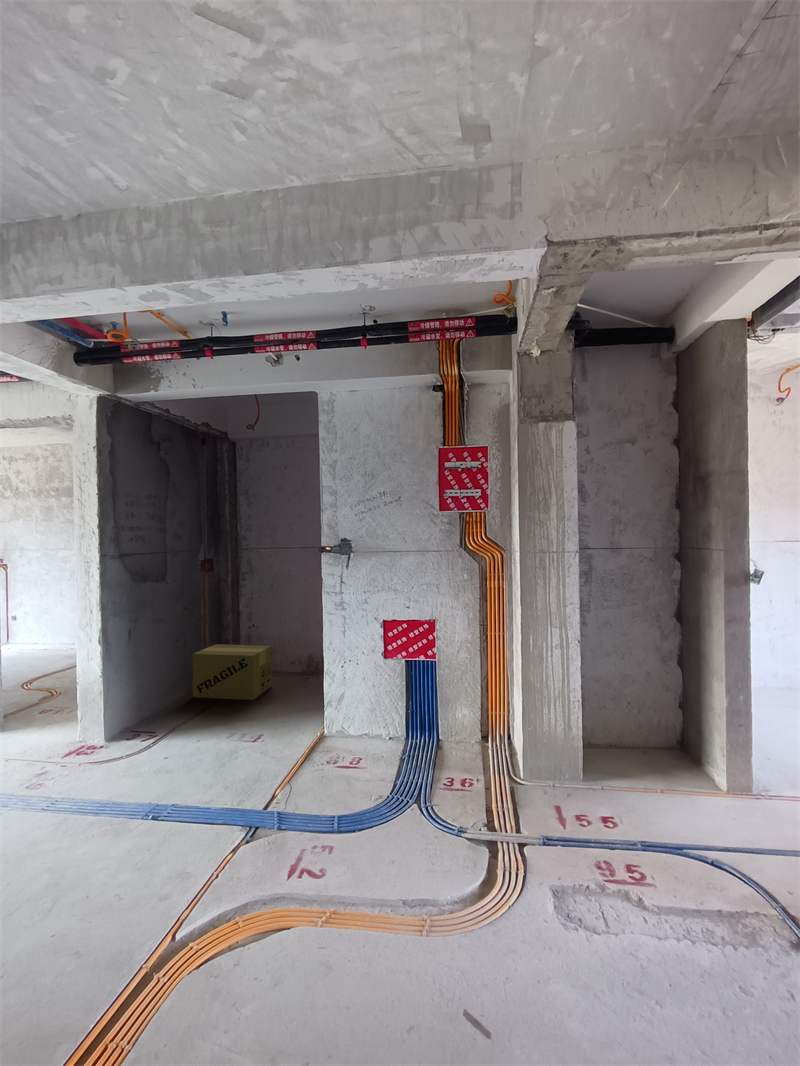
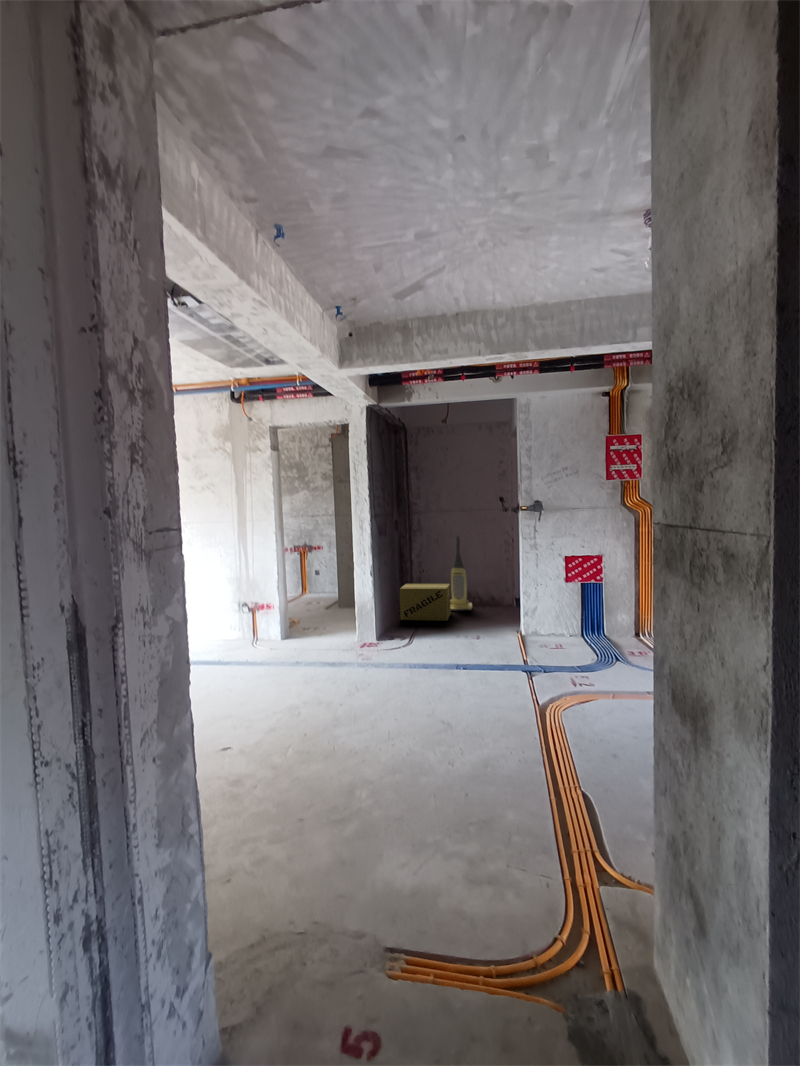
vacuum cleaner: none [271,582,310,681] -> present [450,536,472,611]

